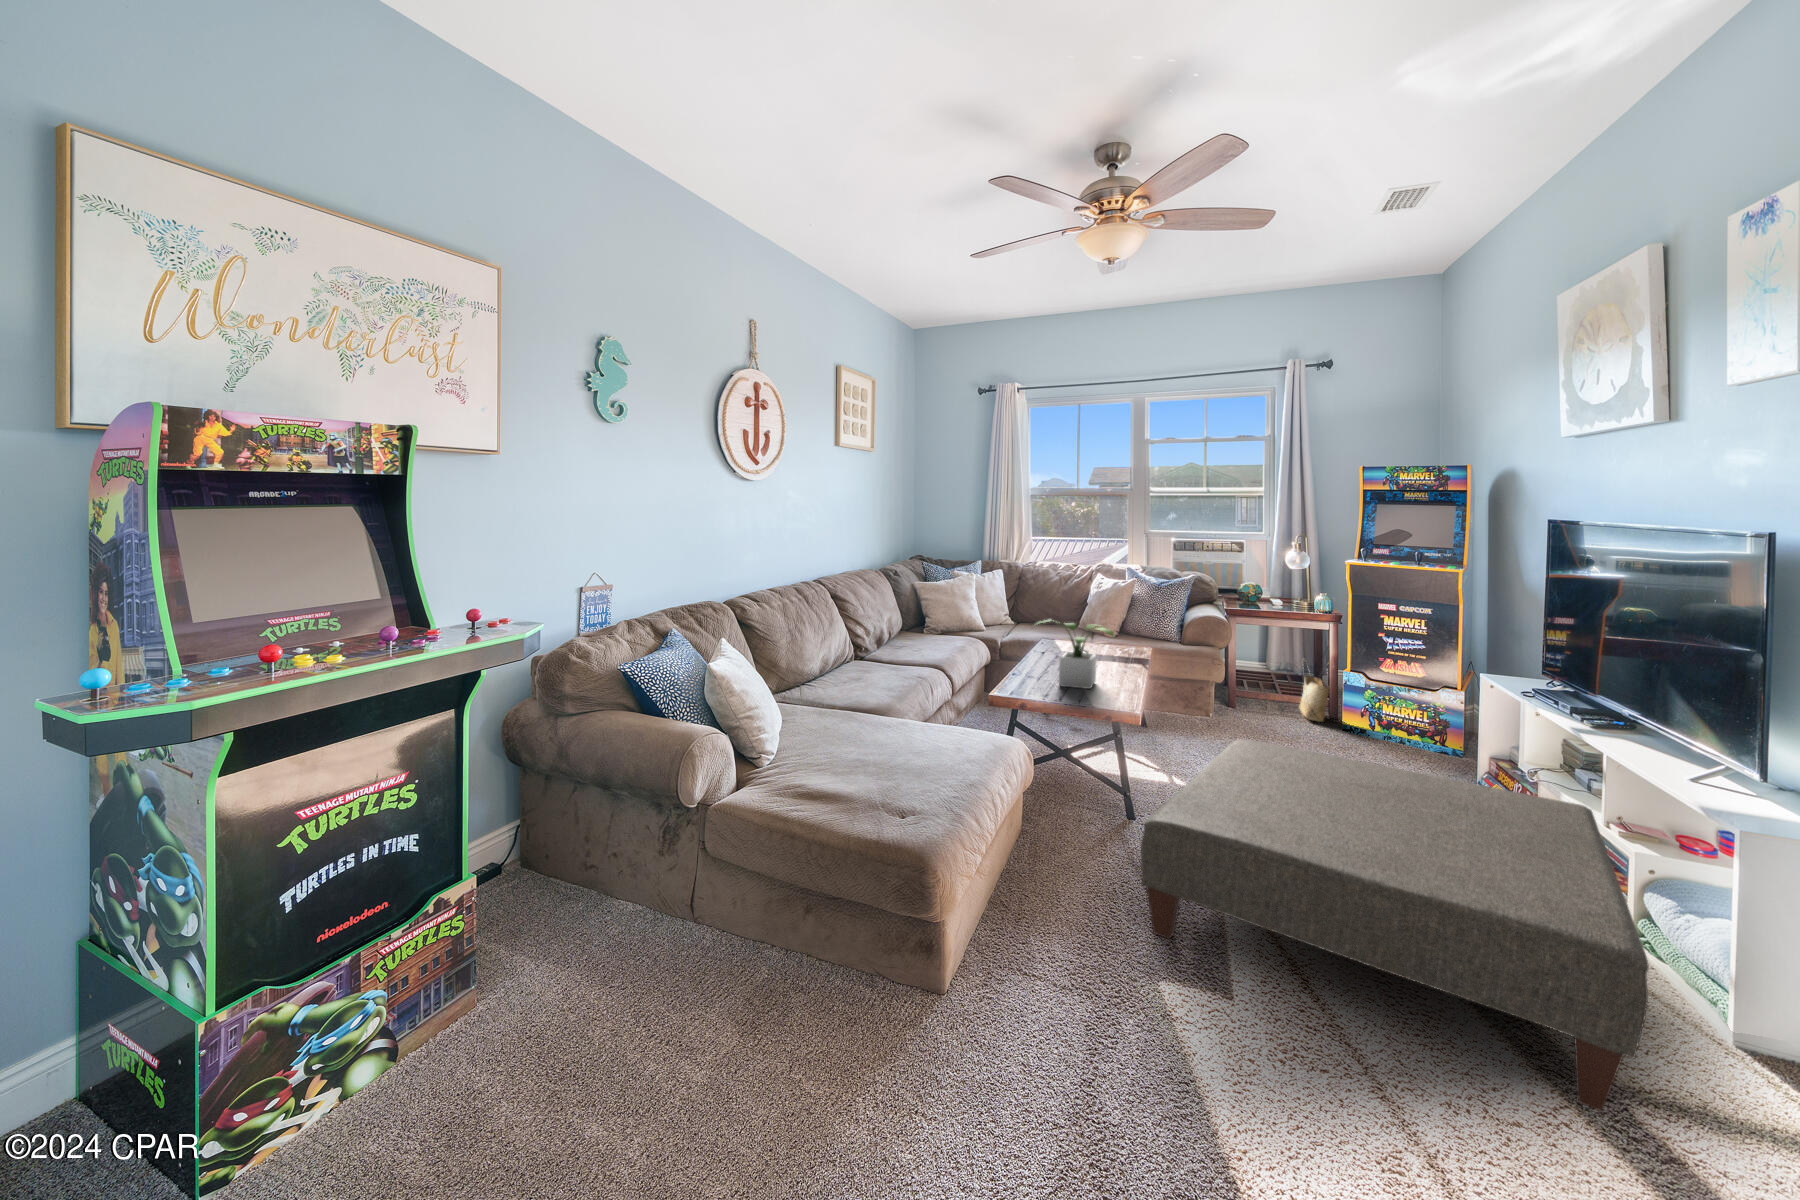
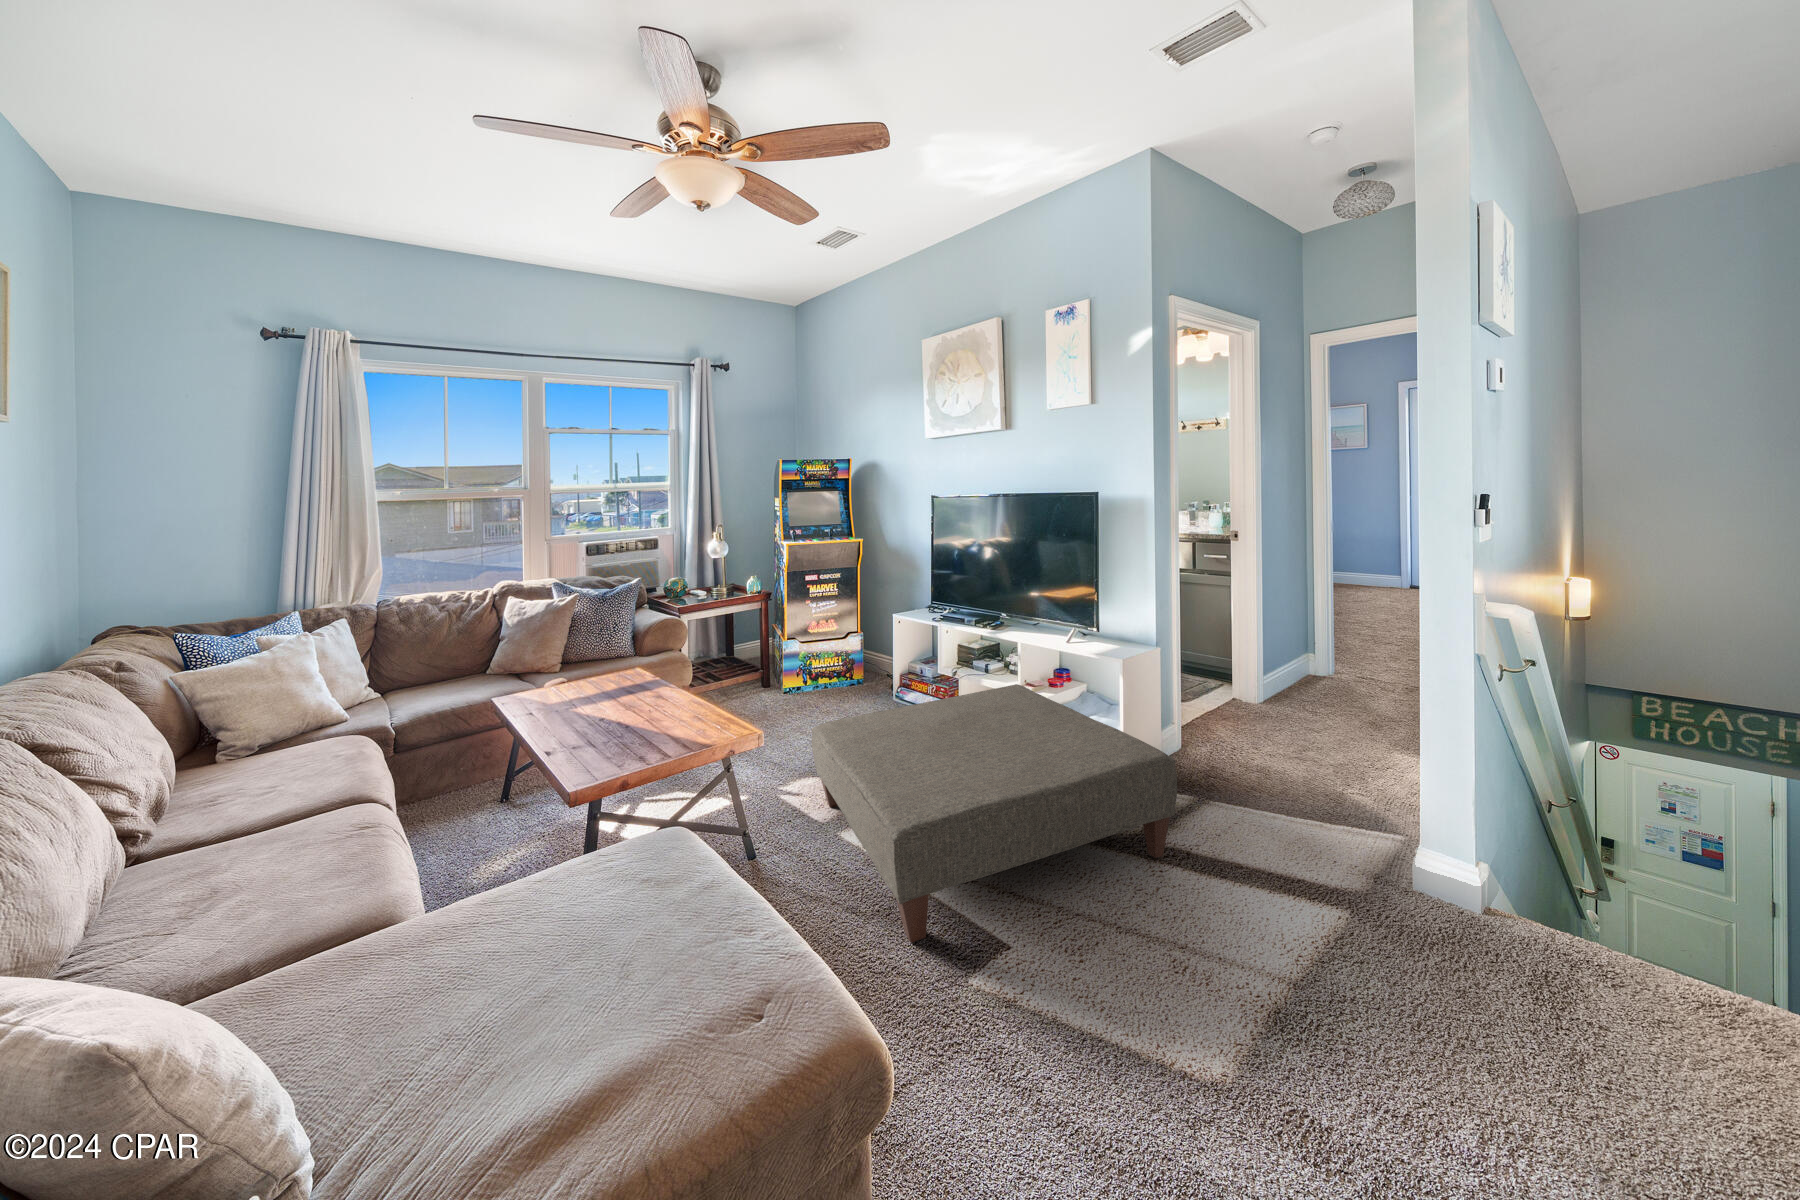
potted plant: present [1035,620,1114,689] -> none [577,656,686,744]
woven basket: present [1300,668,1330,722] -> none [736,637,766,692]

